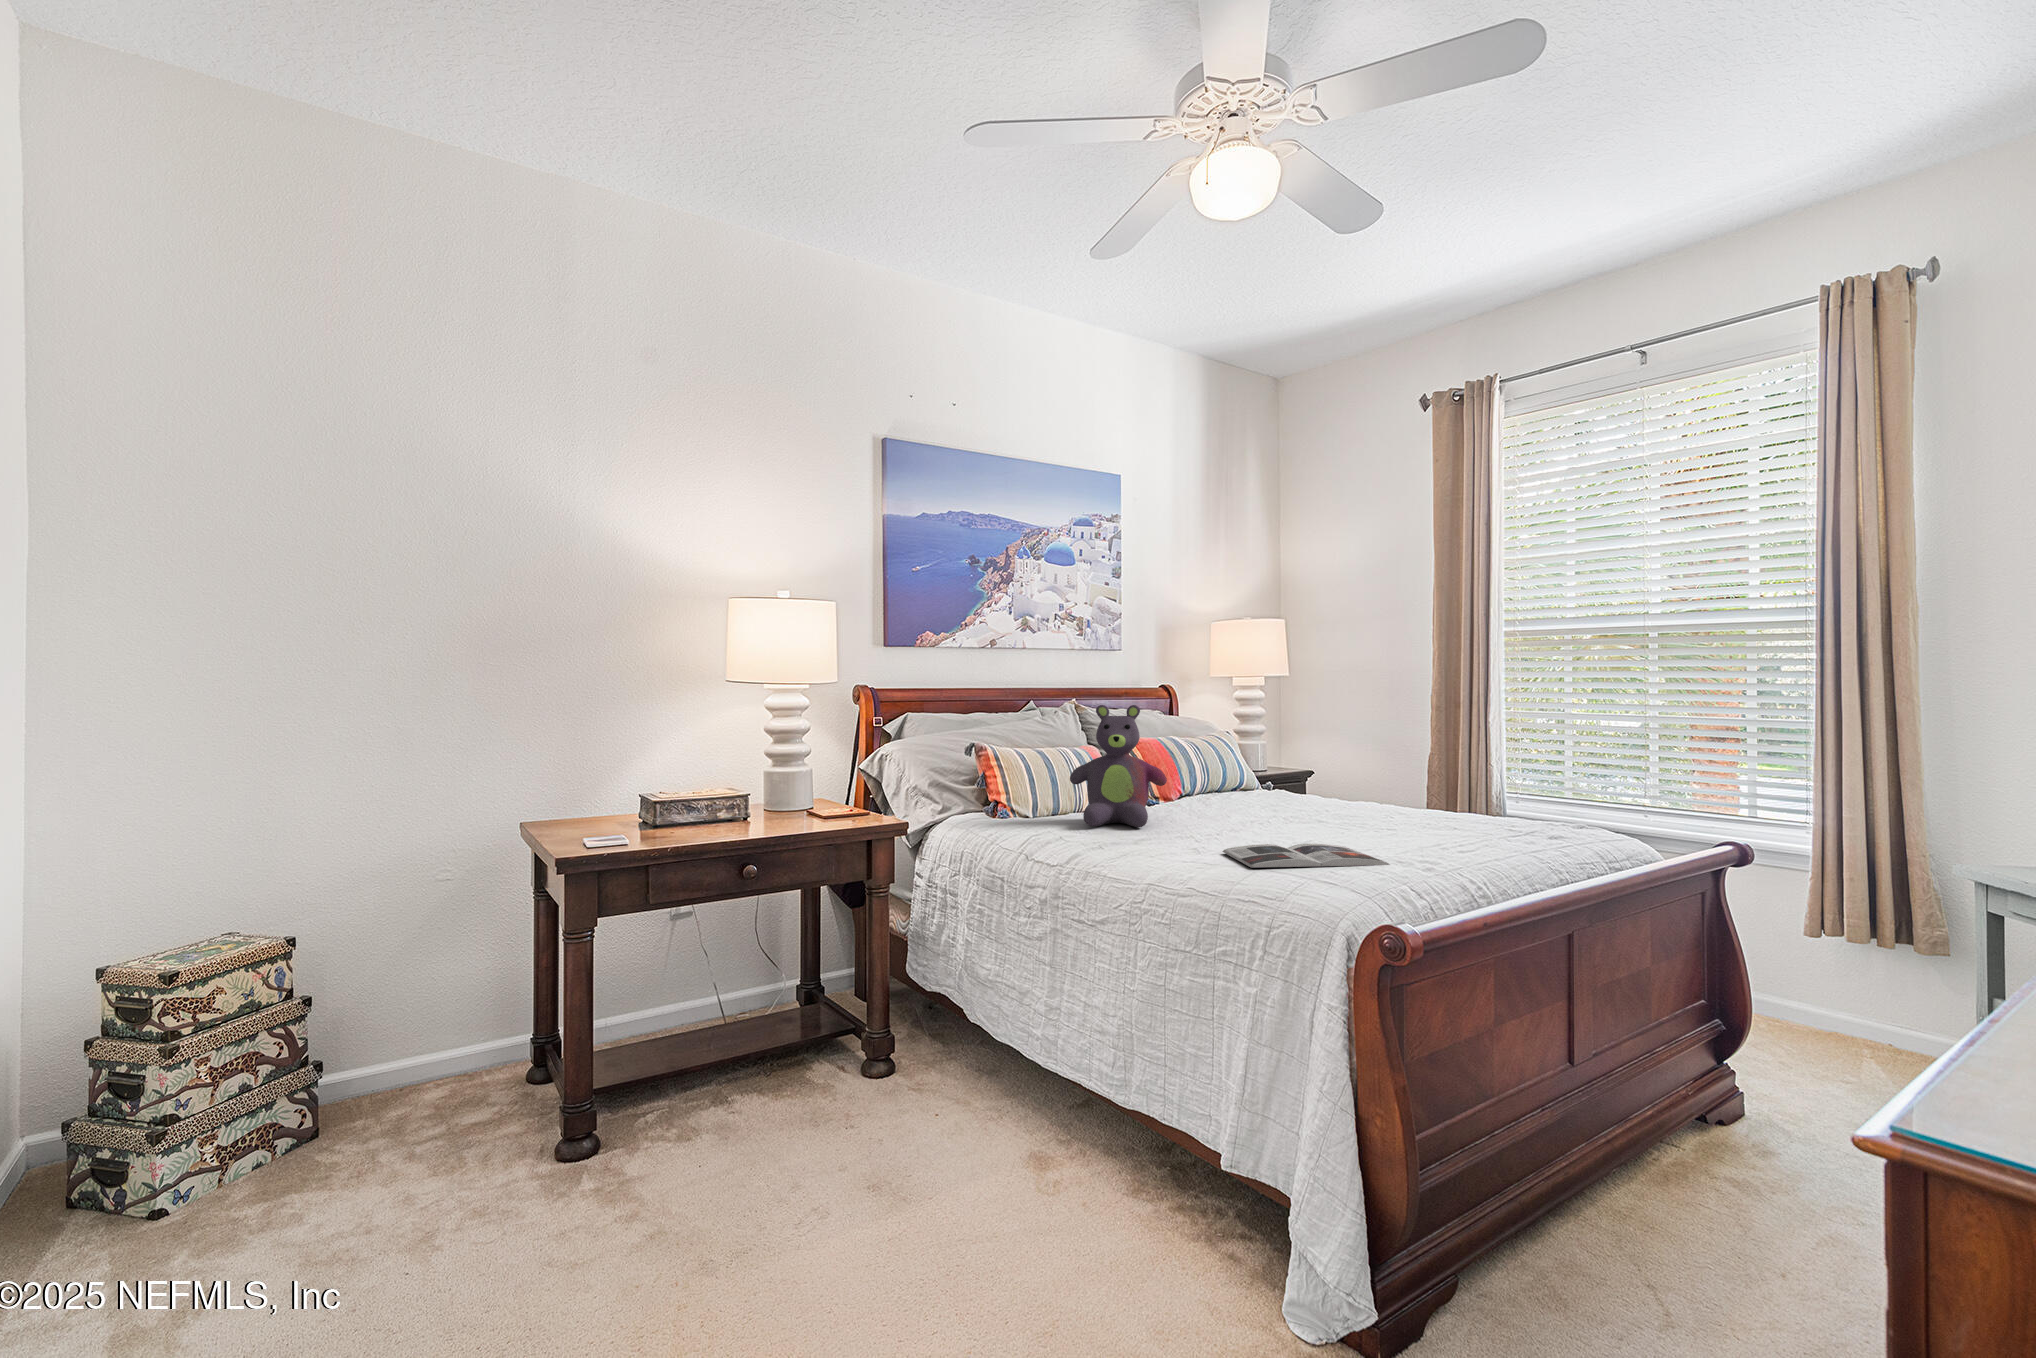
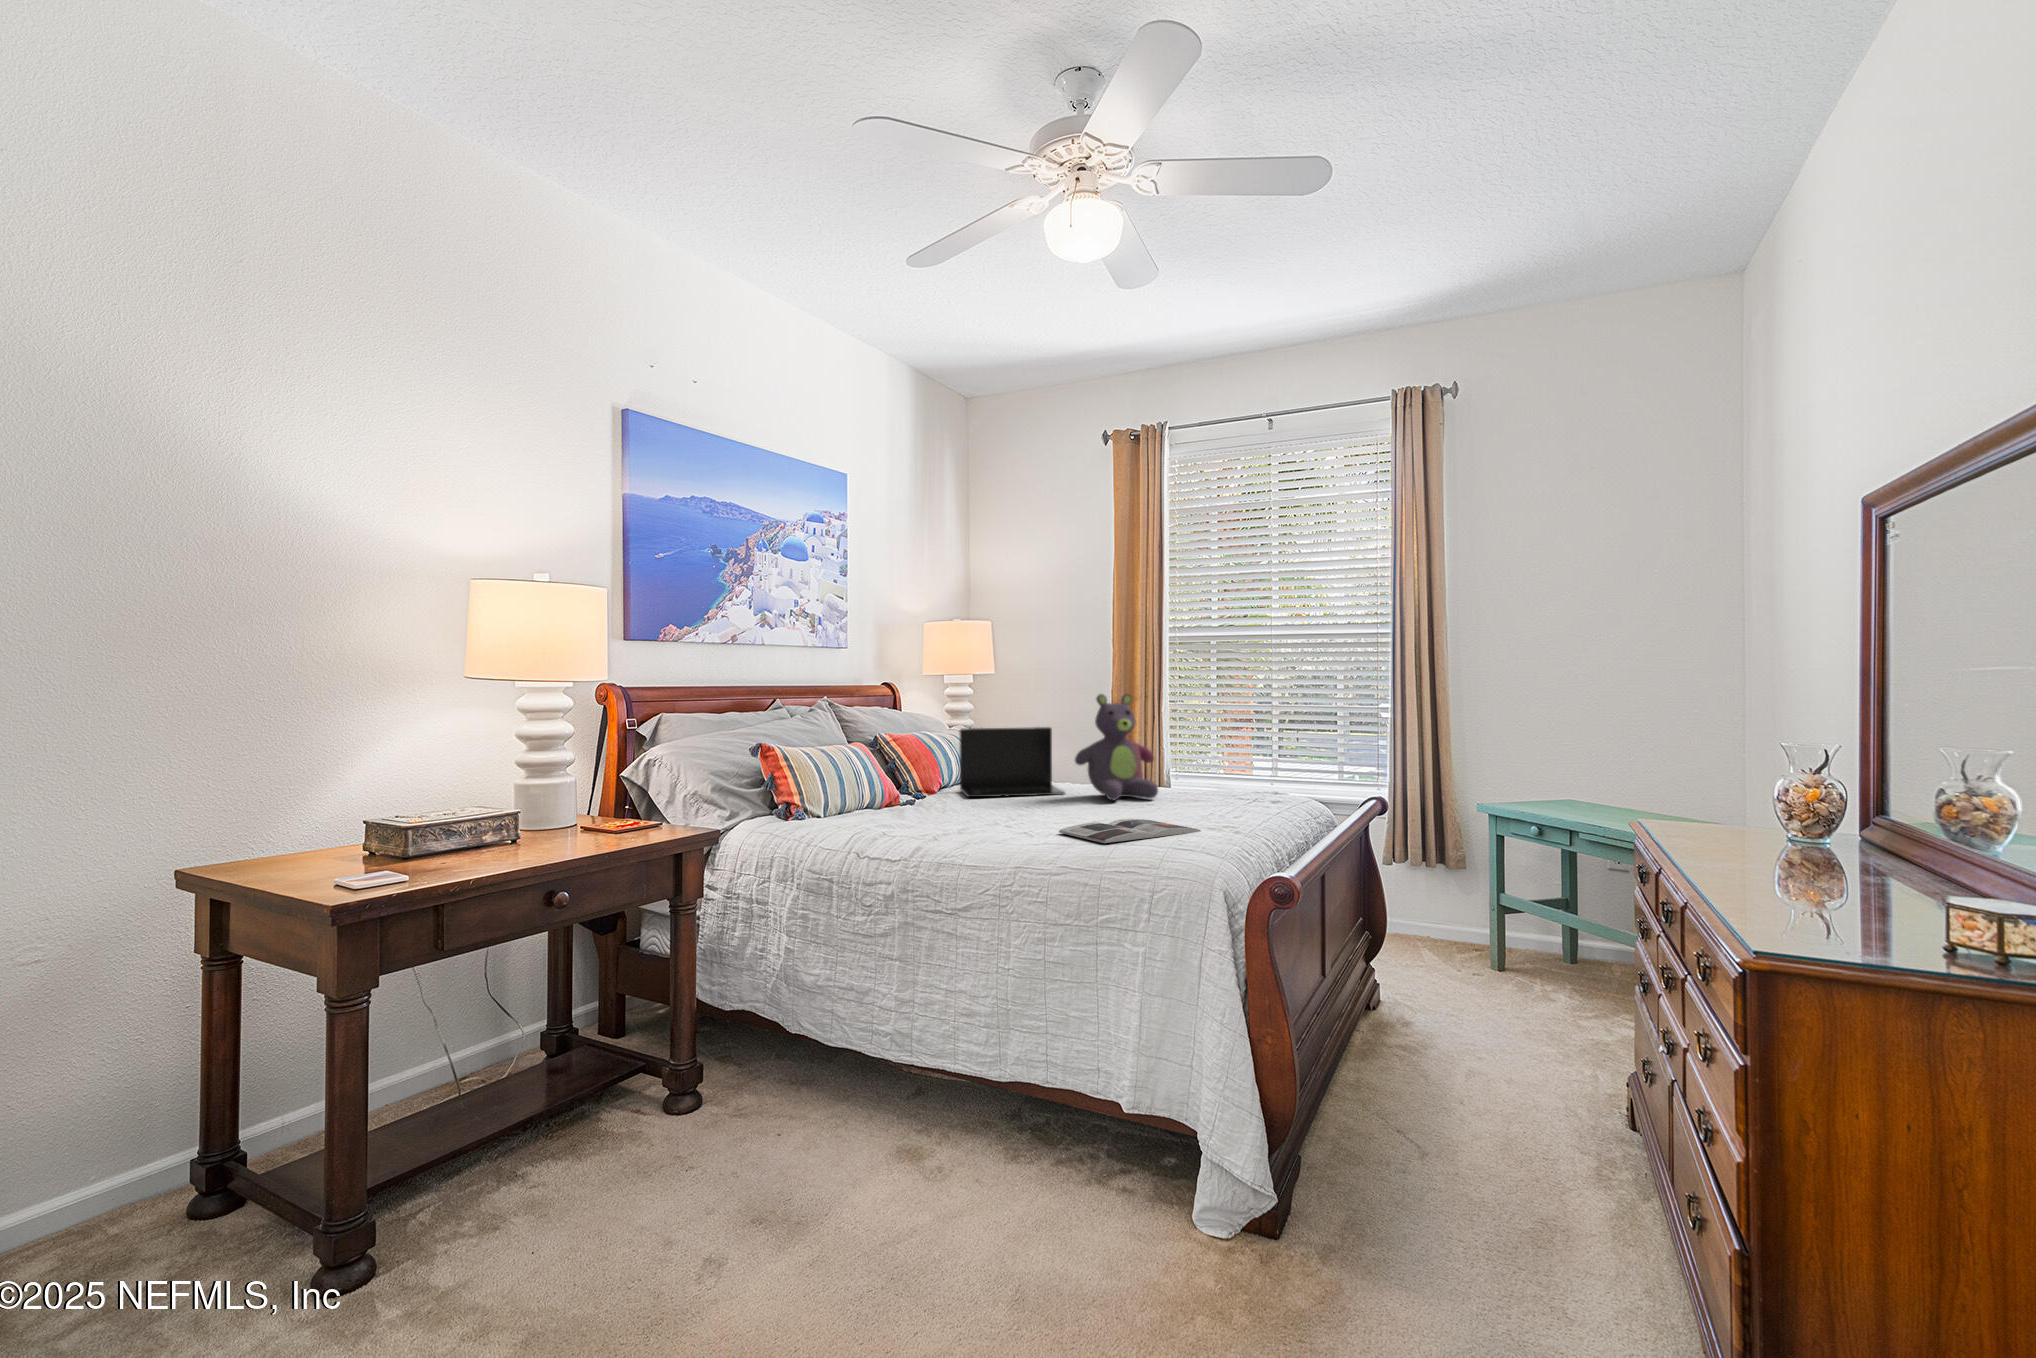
stuffed bear: present [1070,705,1167,828] -> present [1075,694,1158,800]
laptop: none [1193,735,1305,812] -> present [960,727,1065,797]

